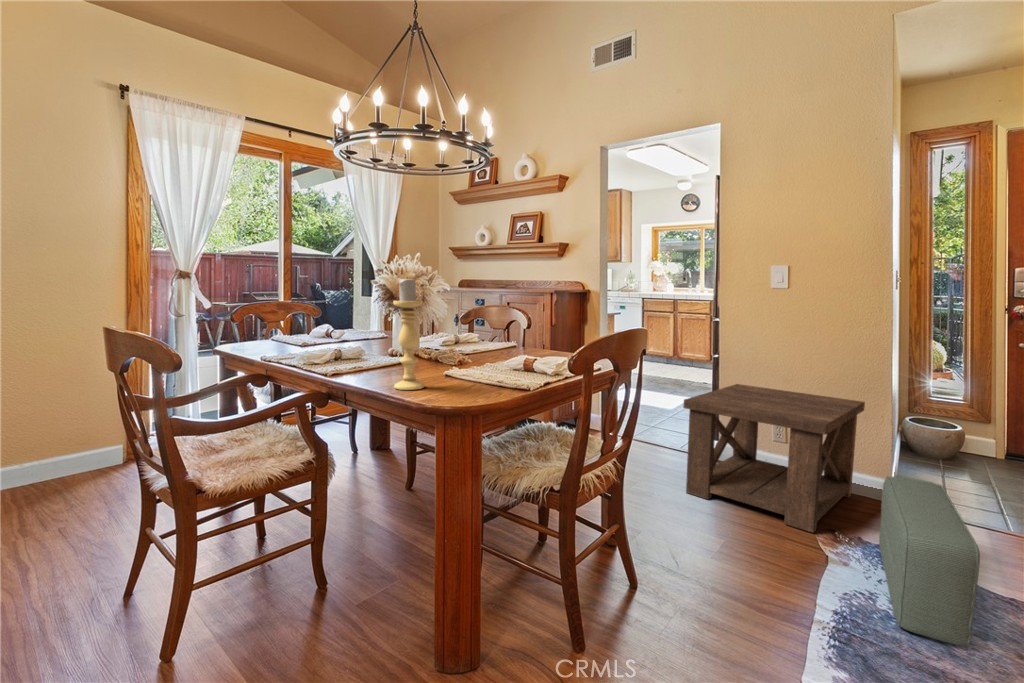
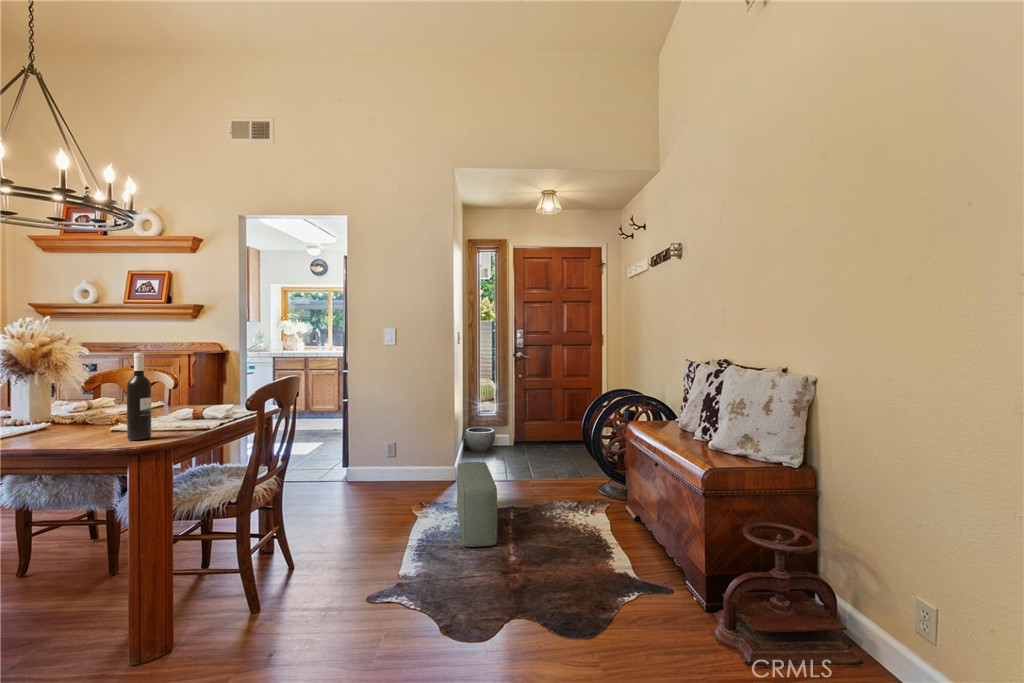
candle holder: present [393,278,425,390] -> none [64,339,99,441]
wine bottle: none [440,294,464,401] -> present [127,353,151,440]
side table: present [684,384,865,533] -> none [324,420,447,513]

